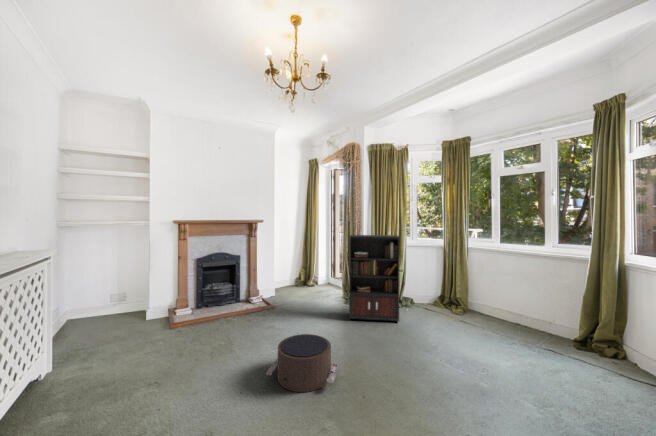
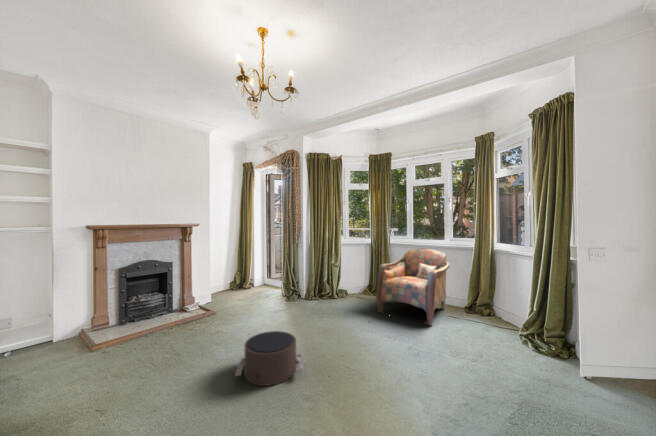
bookcase: present [349,235,400,321] -> none [294,235,344,315]
armchair: none [444,255,549,356] -> present [376,248,450,326]

